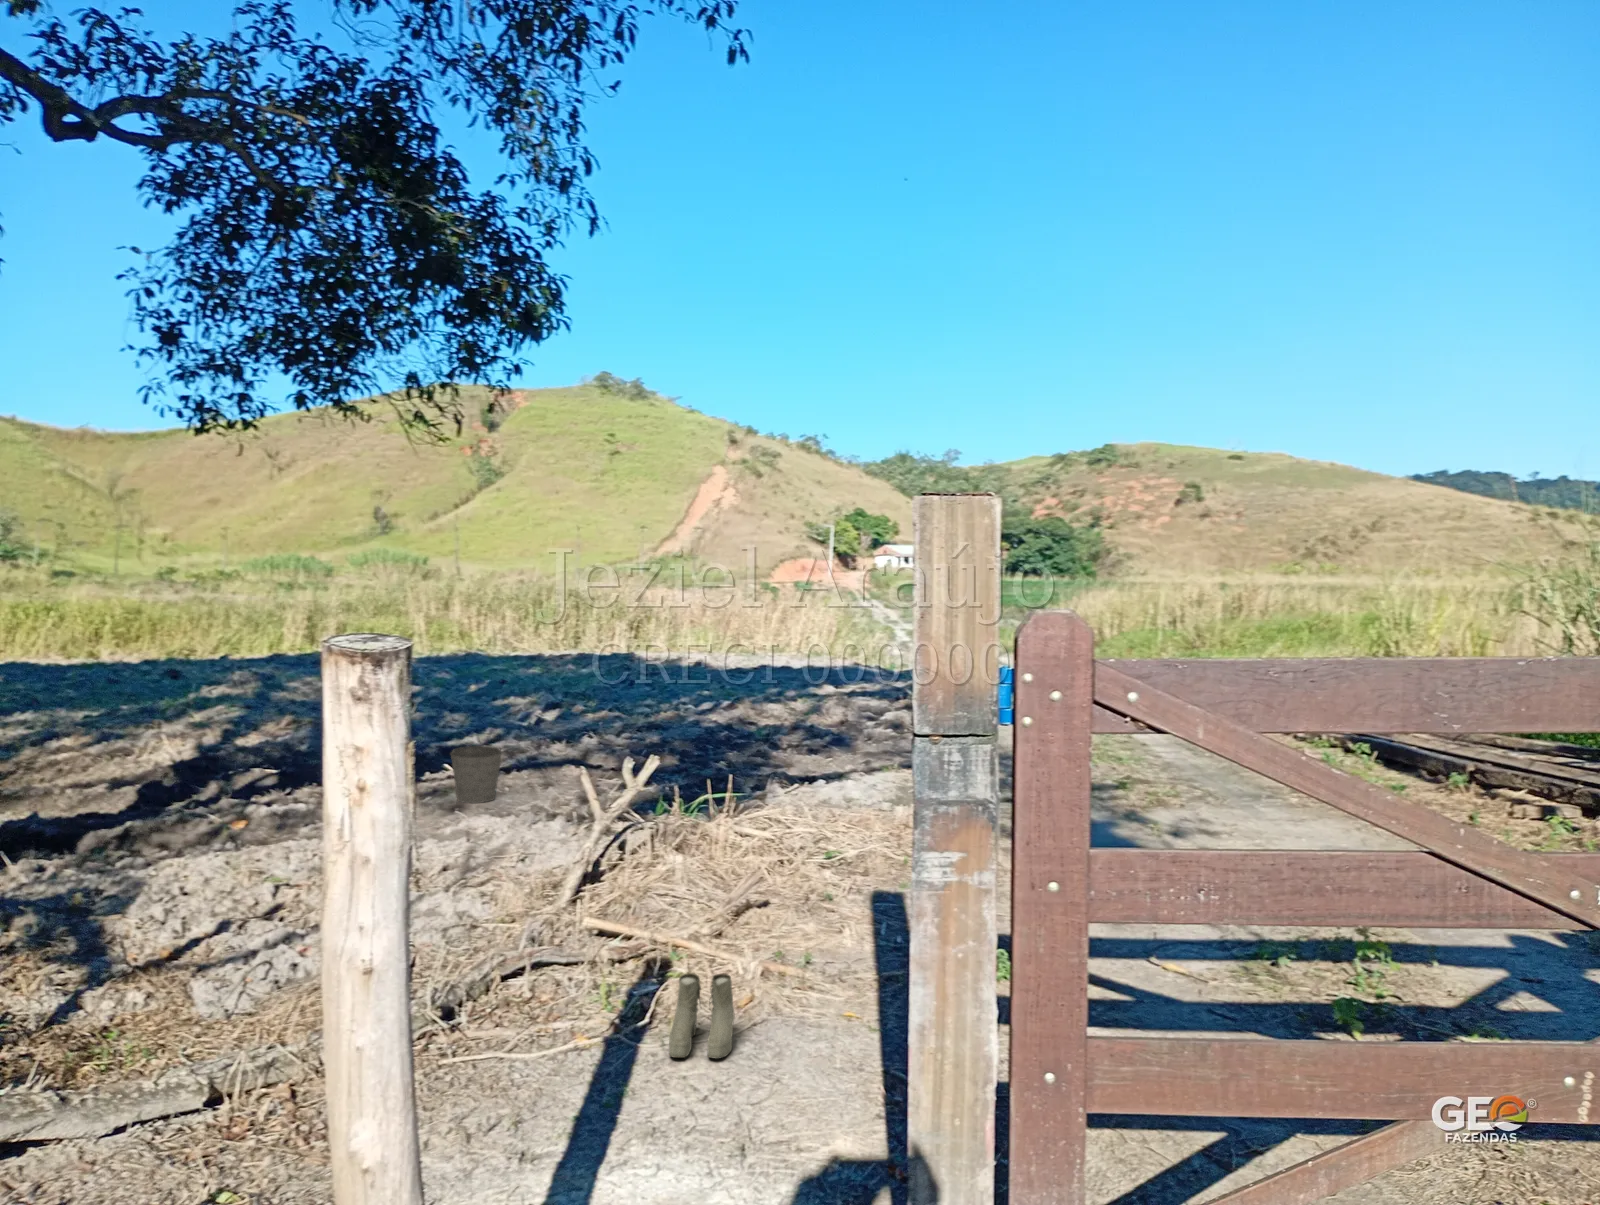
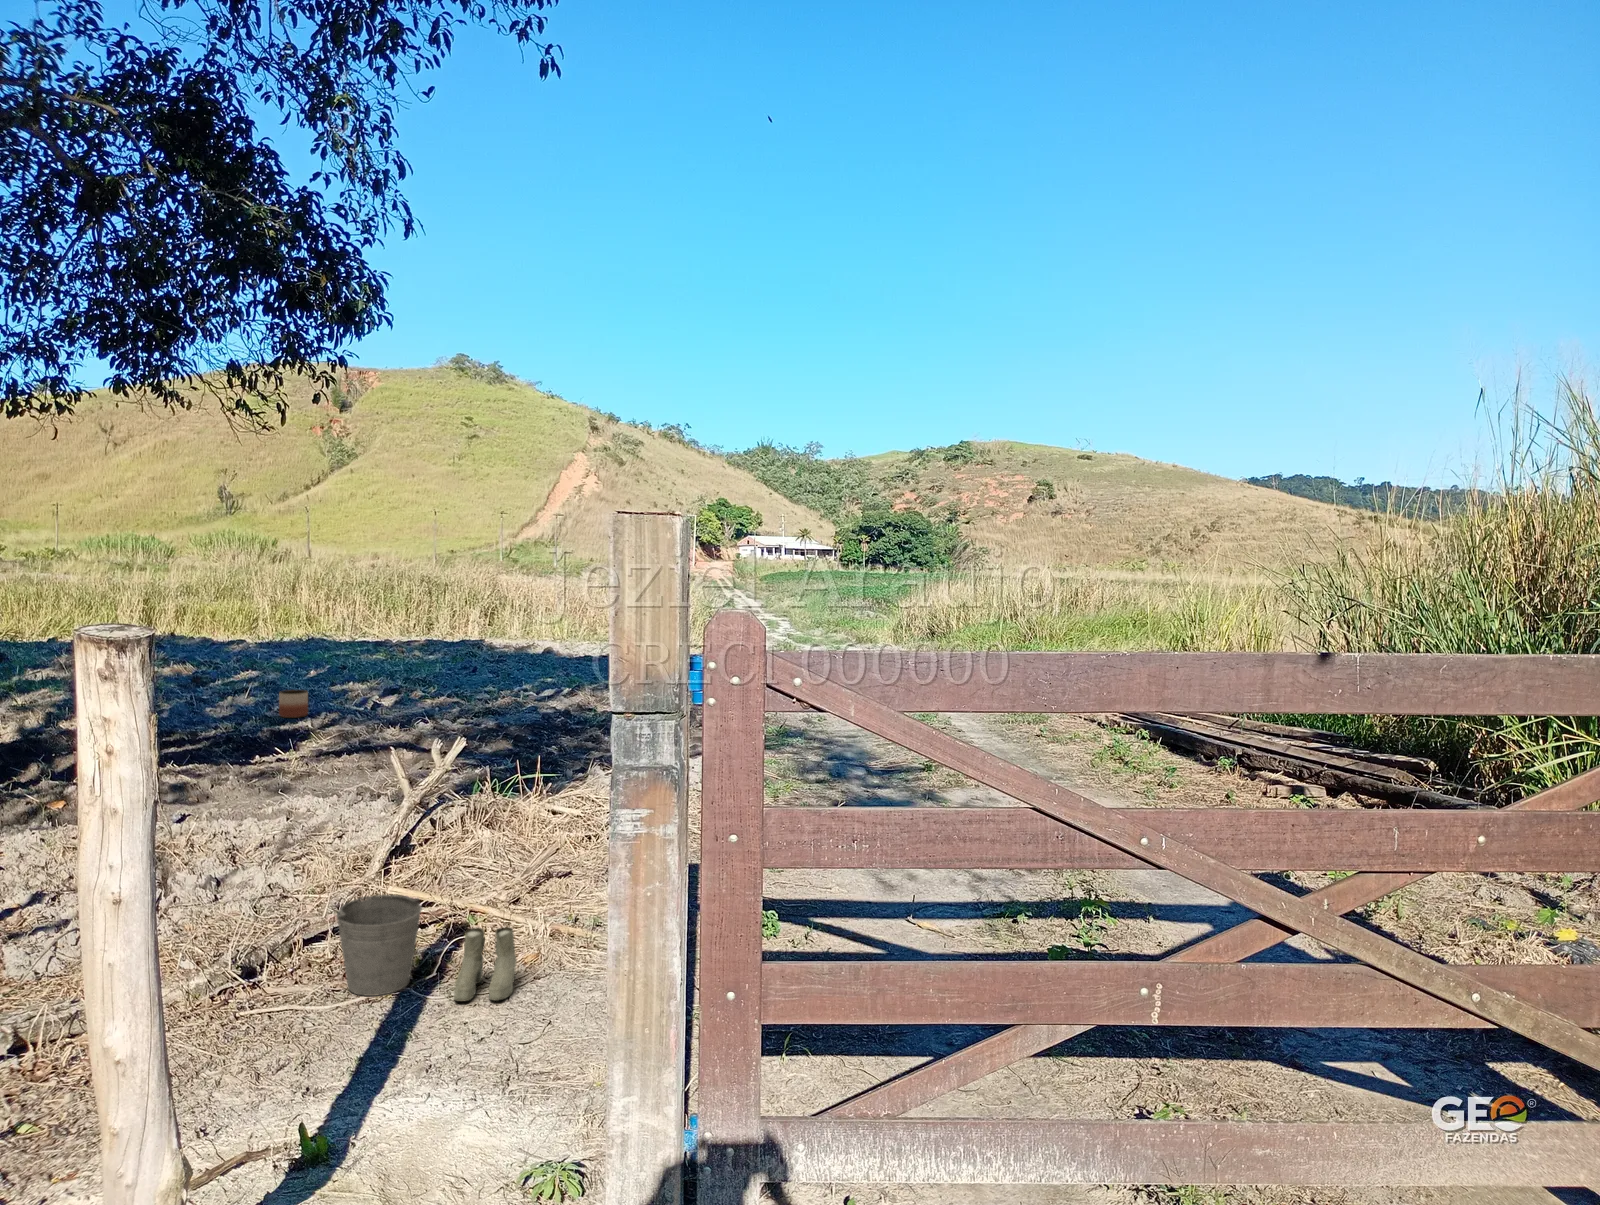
planter: none [446,705,474,734] -> present [279,690,308,718]
bucket: present [451,746,502,803] -> present [336,895,422,996]

